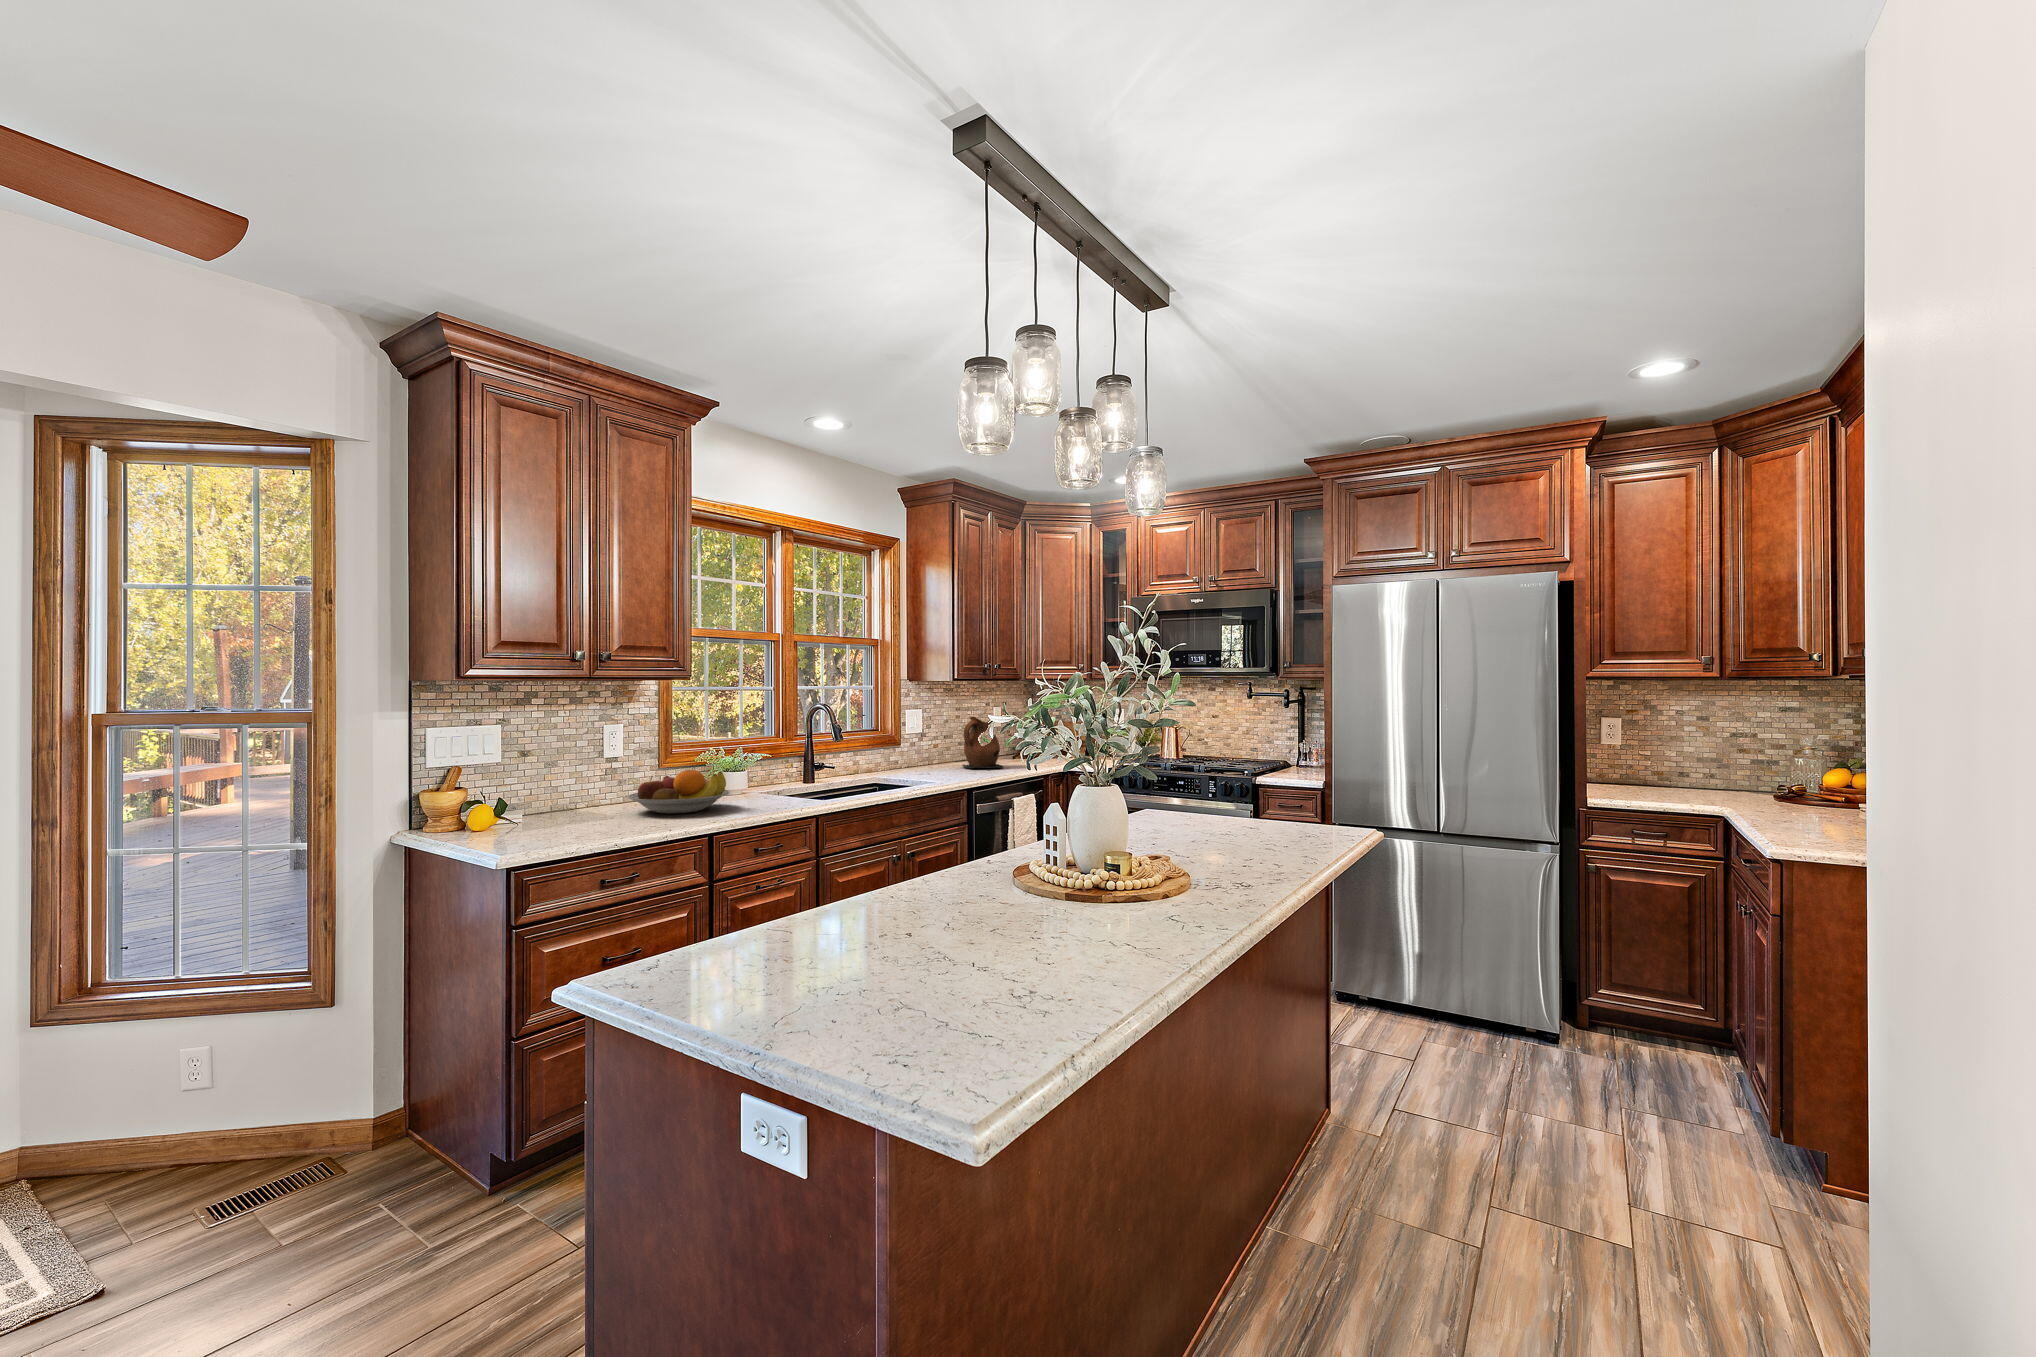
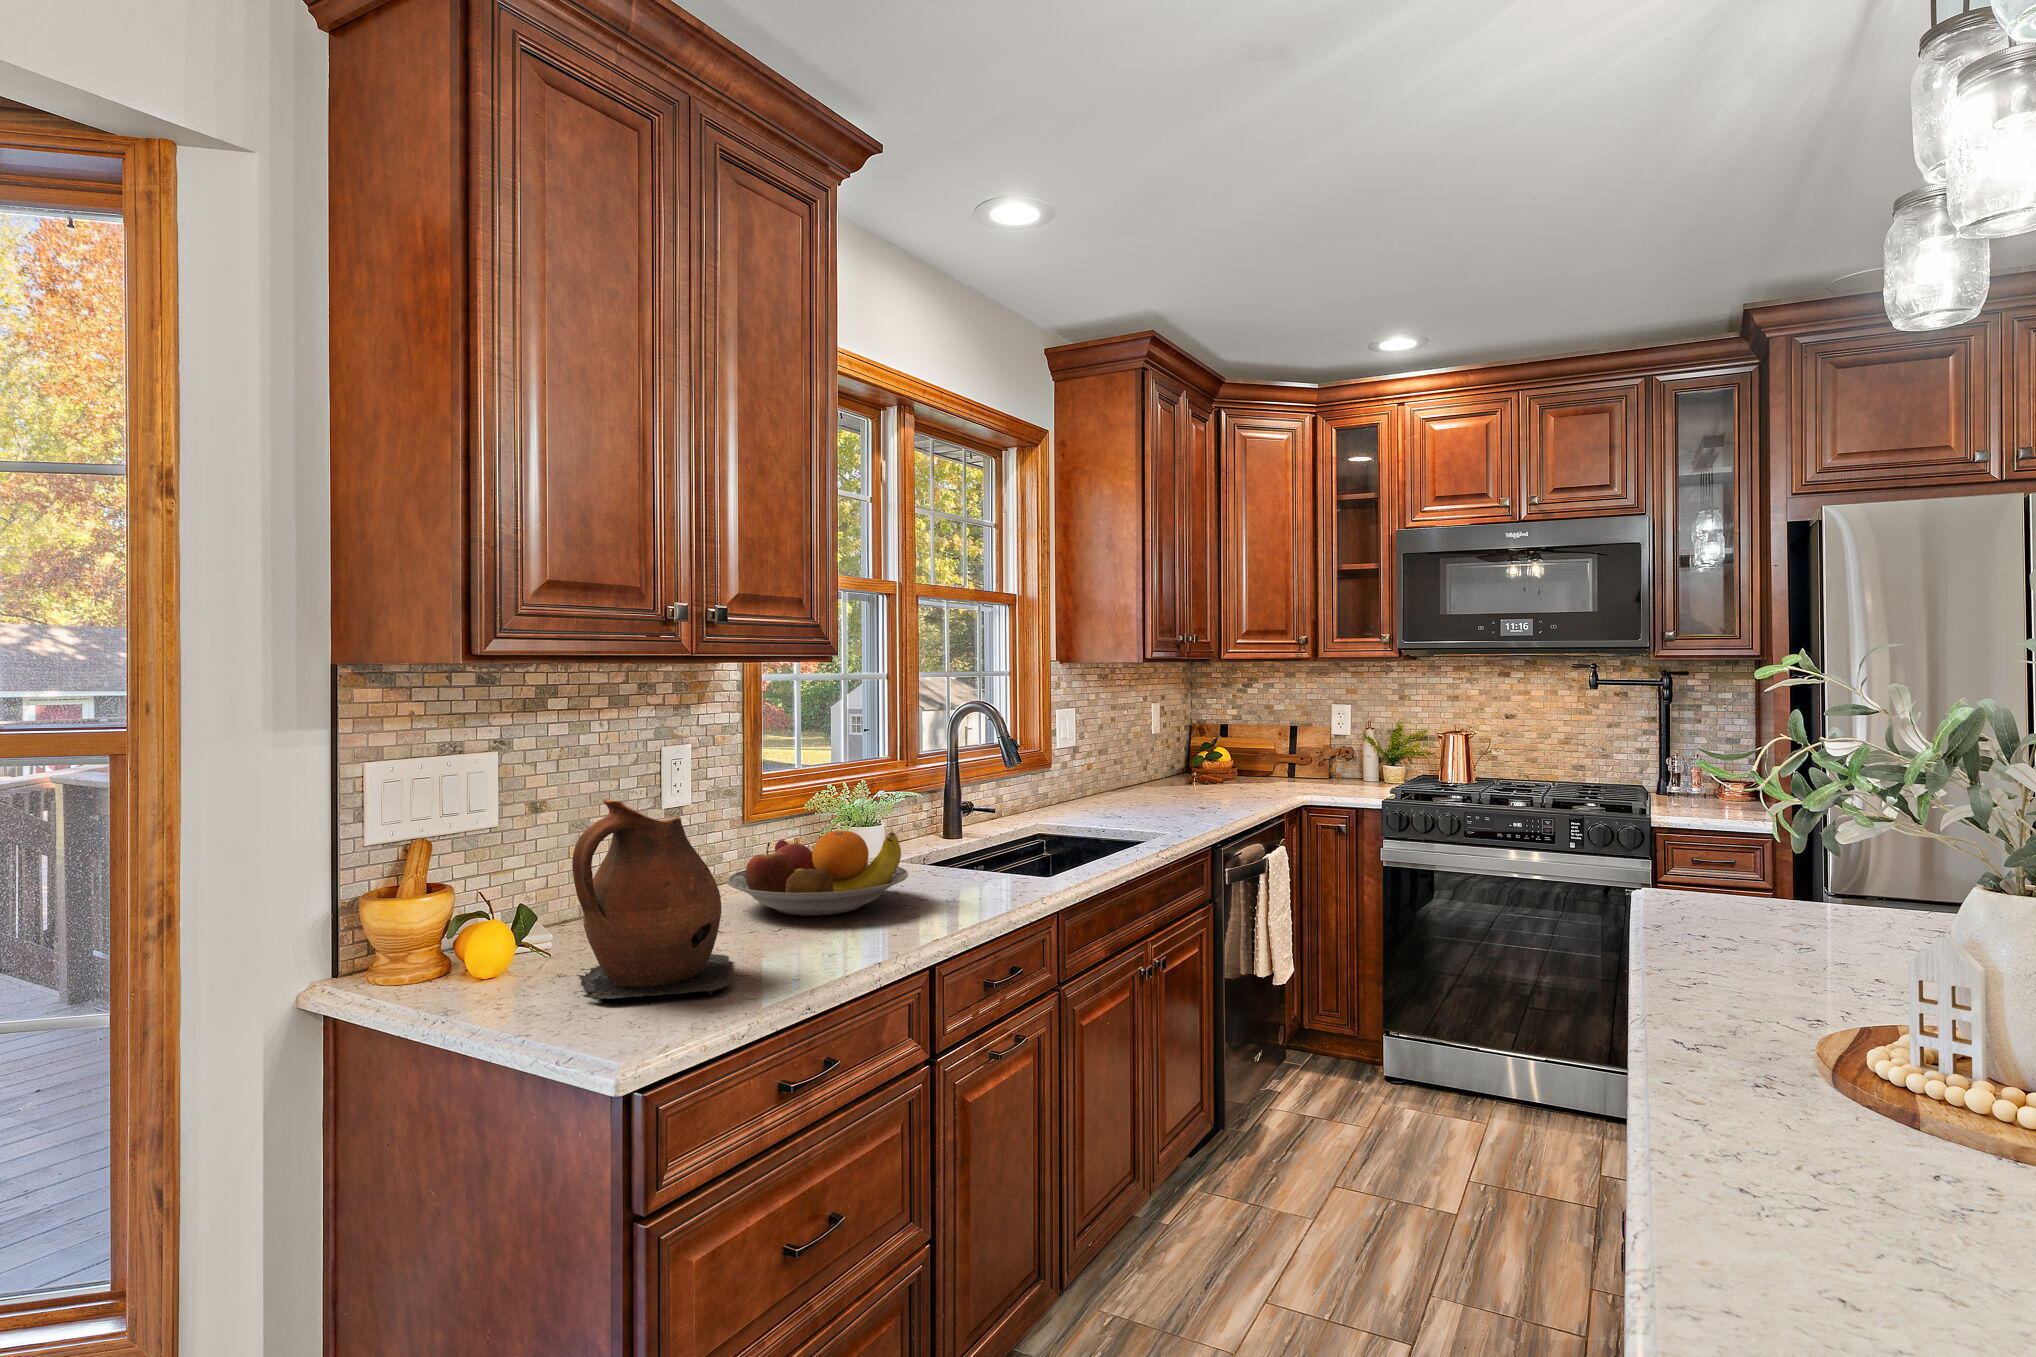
ceramic pitcher: present [963,717,1004,768] -> present [572,799,730,999]

